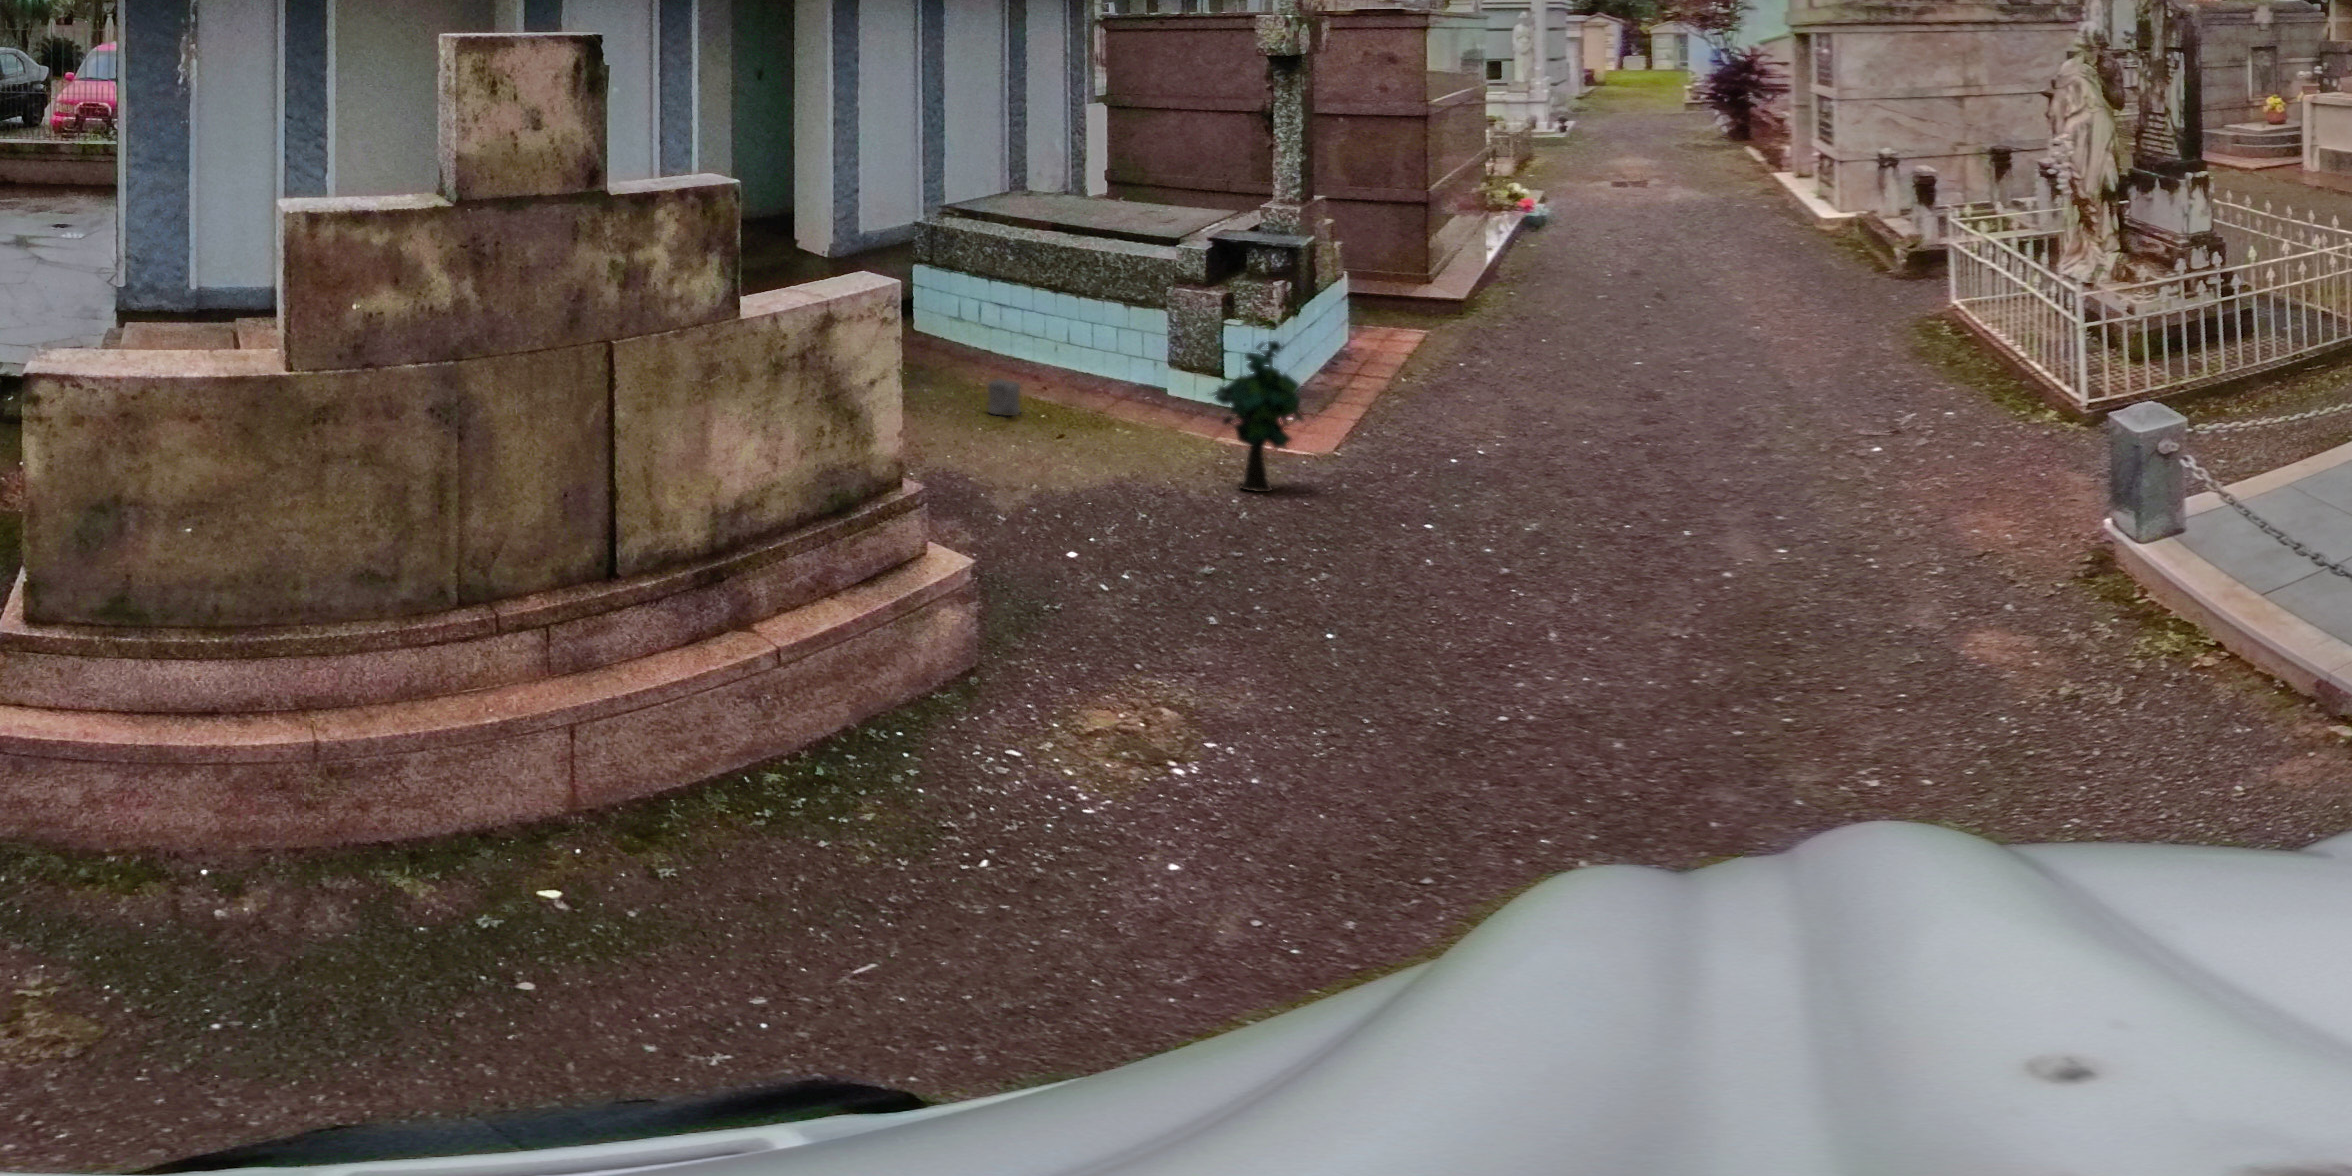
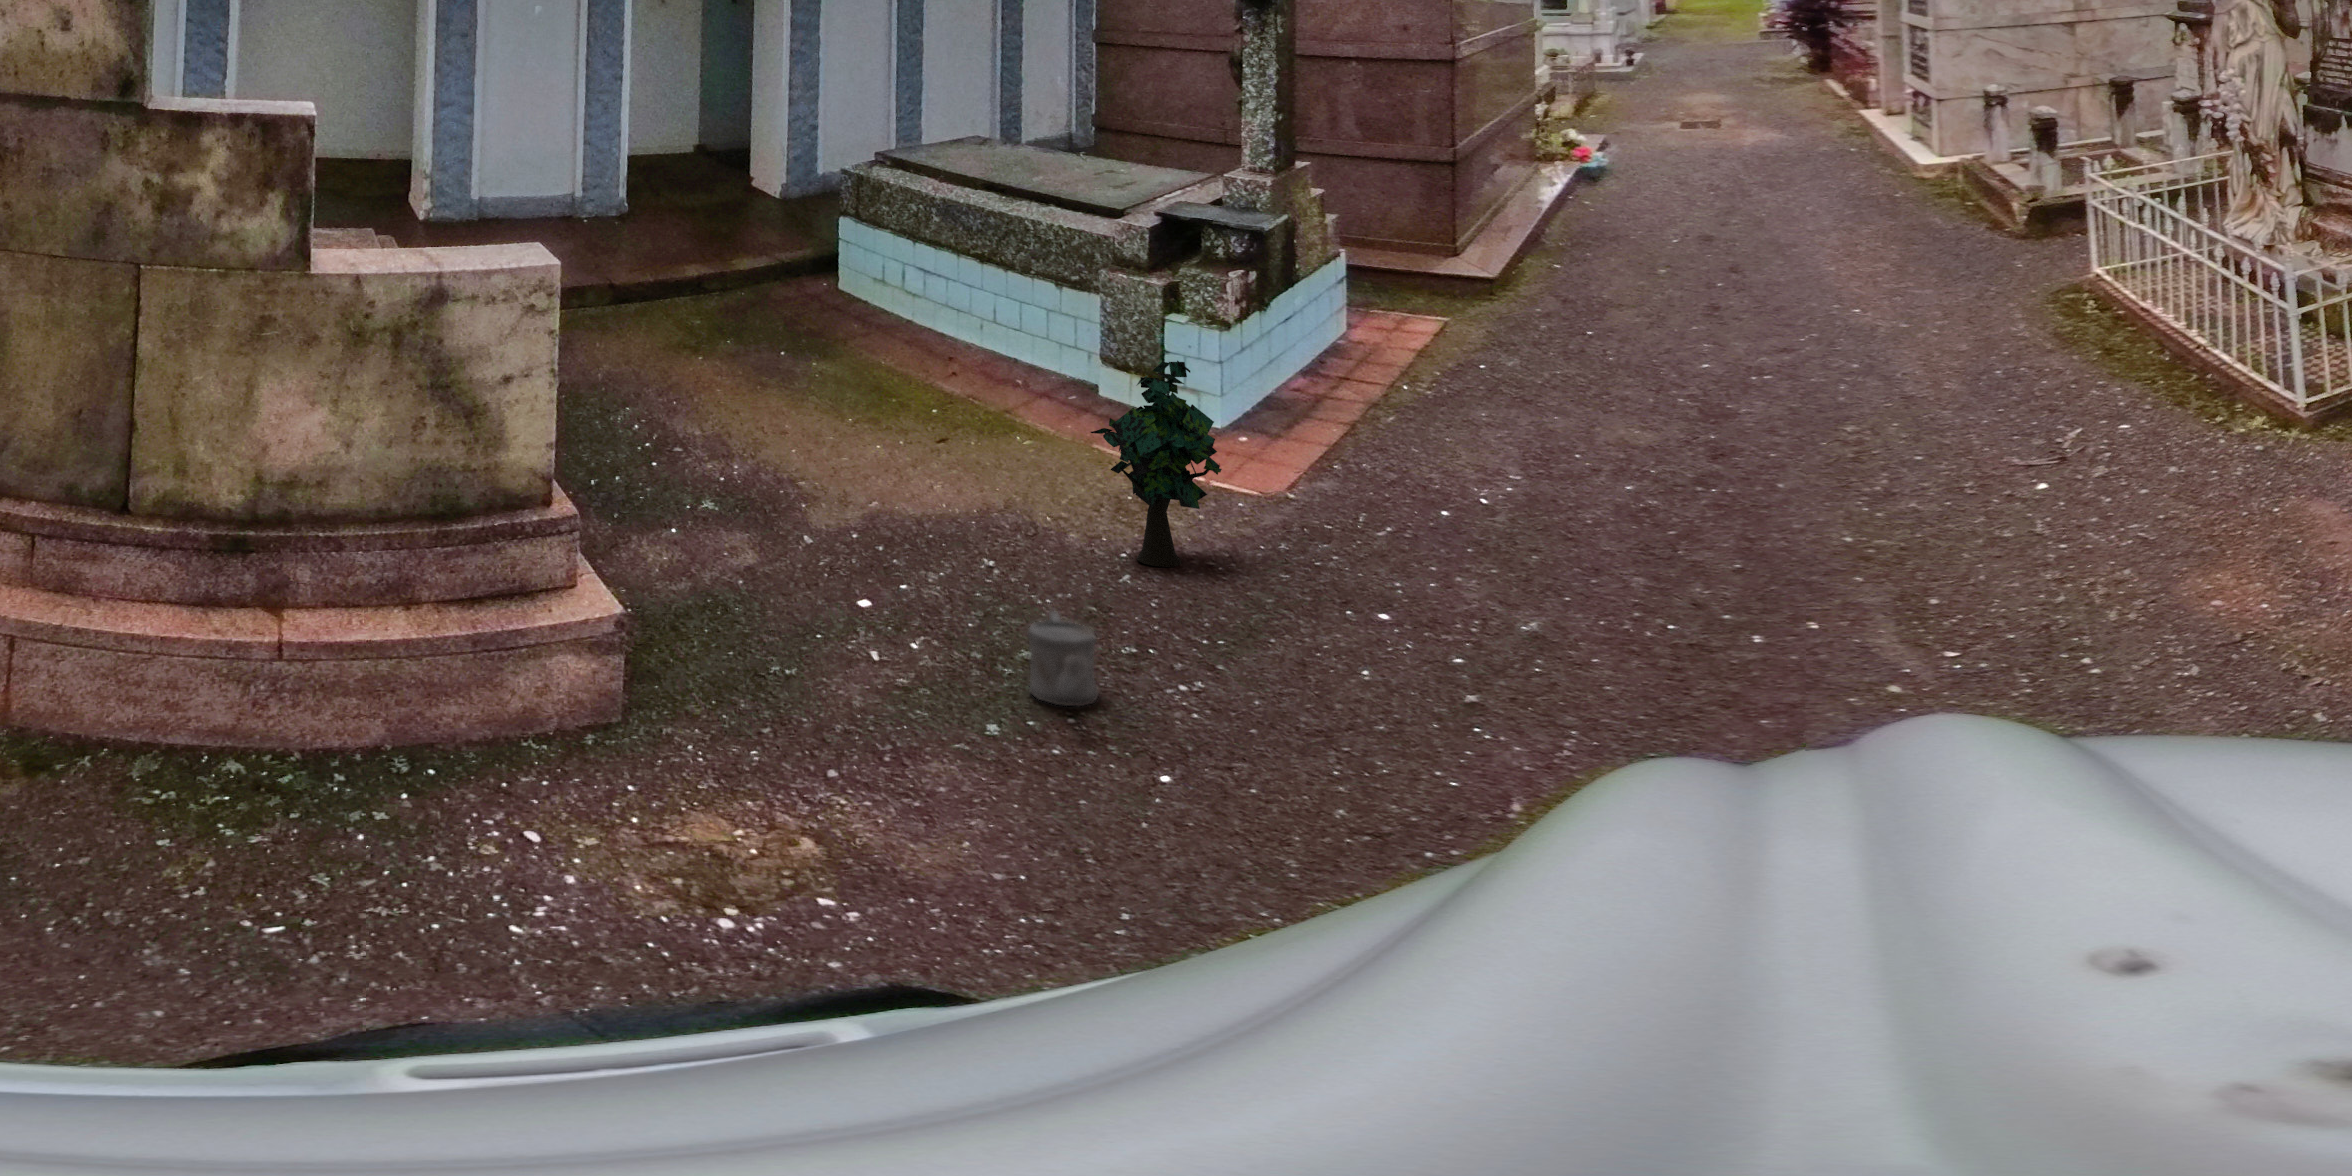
watering can: present [988,379,1020,416] -> present [1027,611,1098,706]

